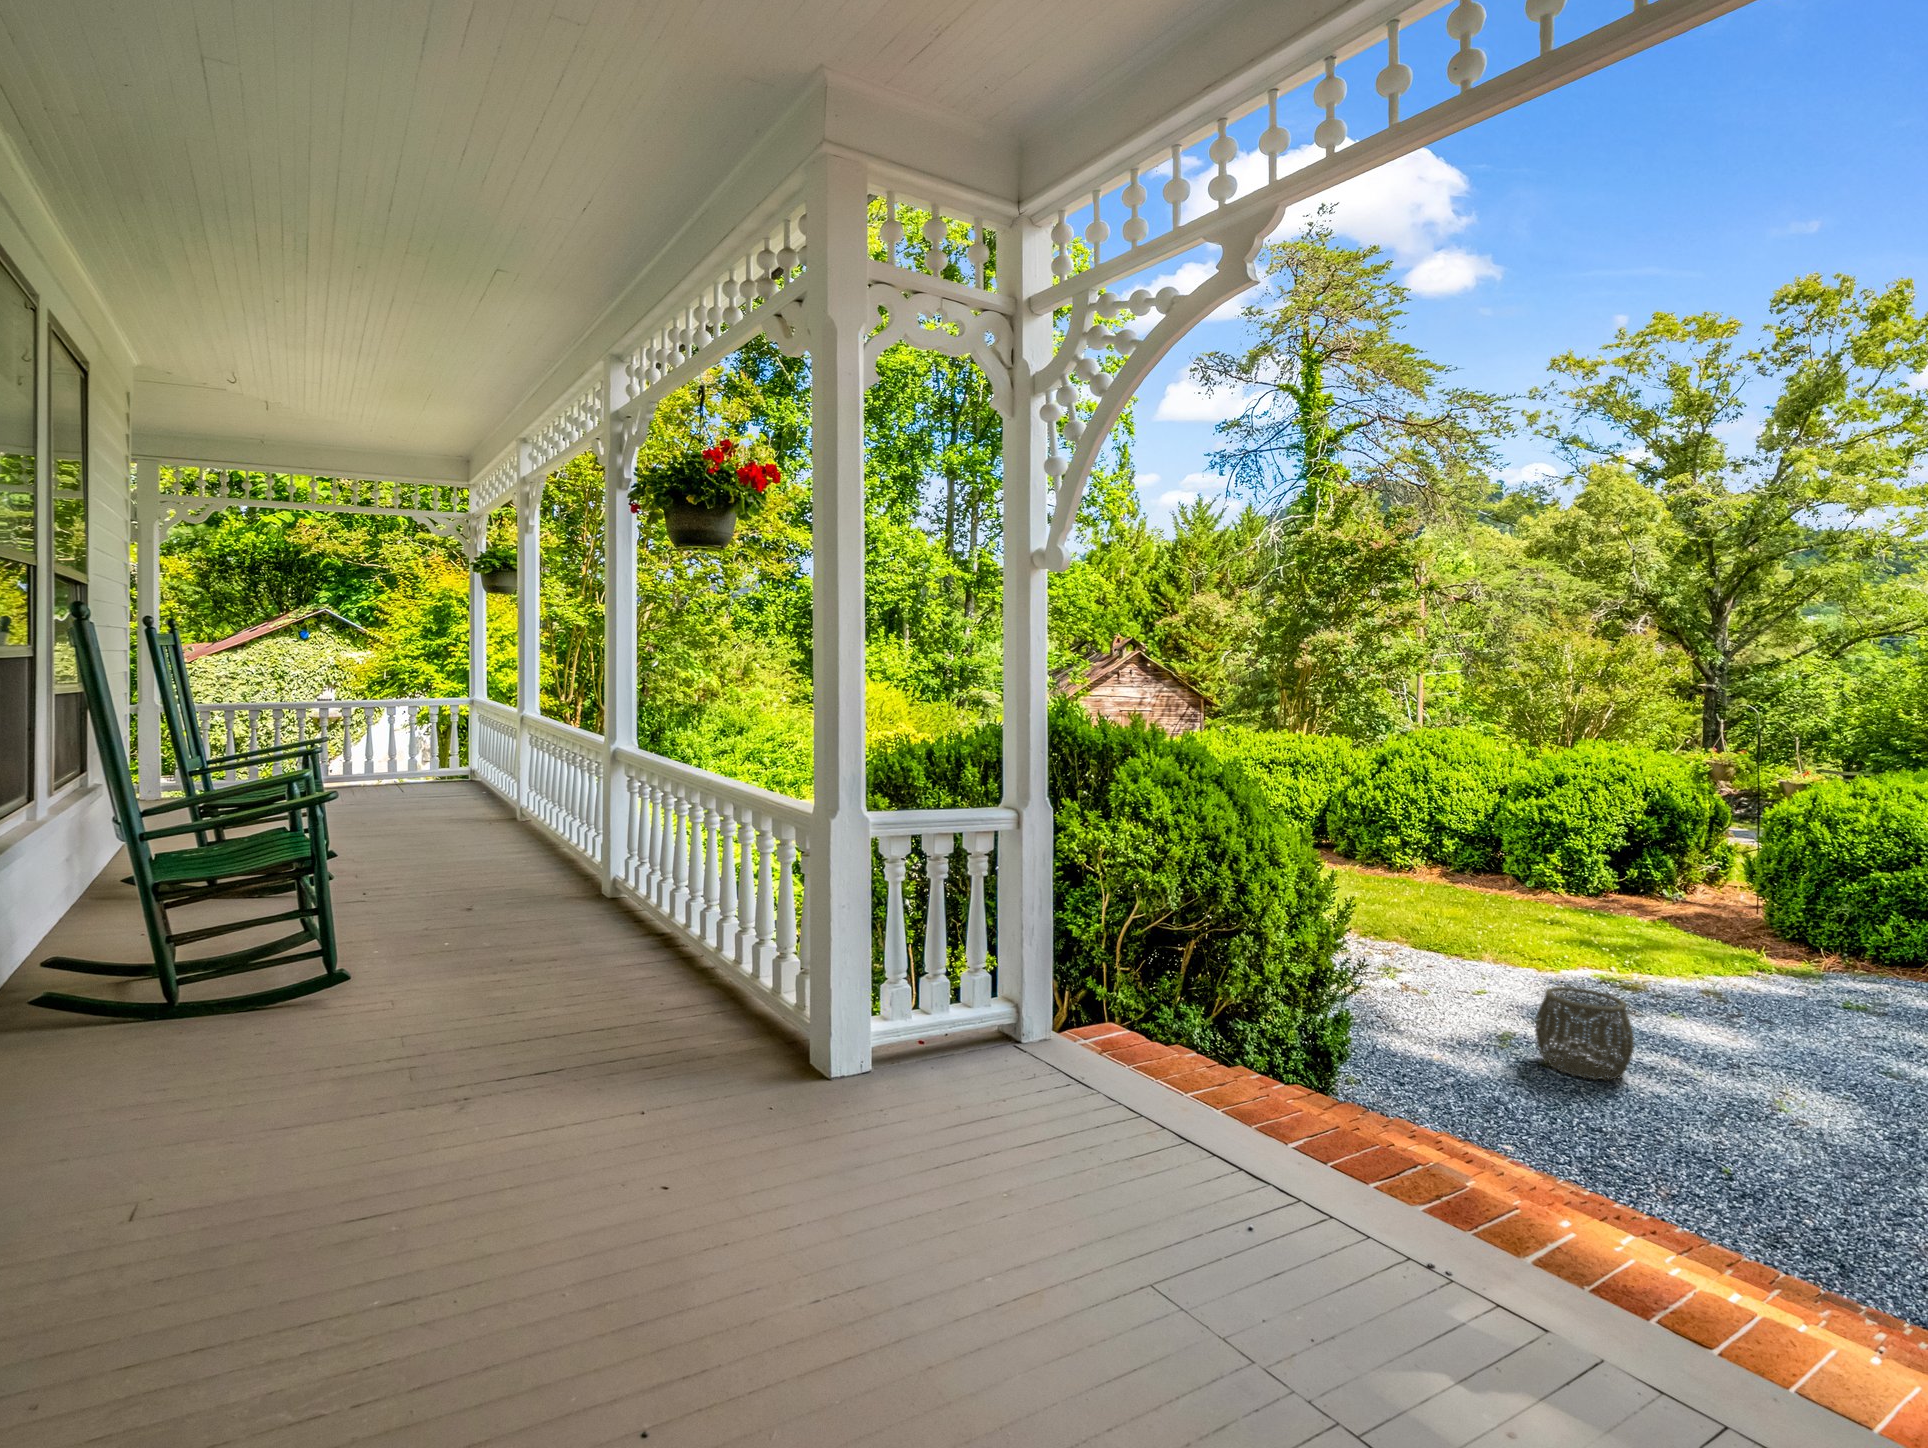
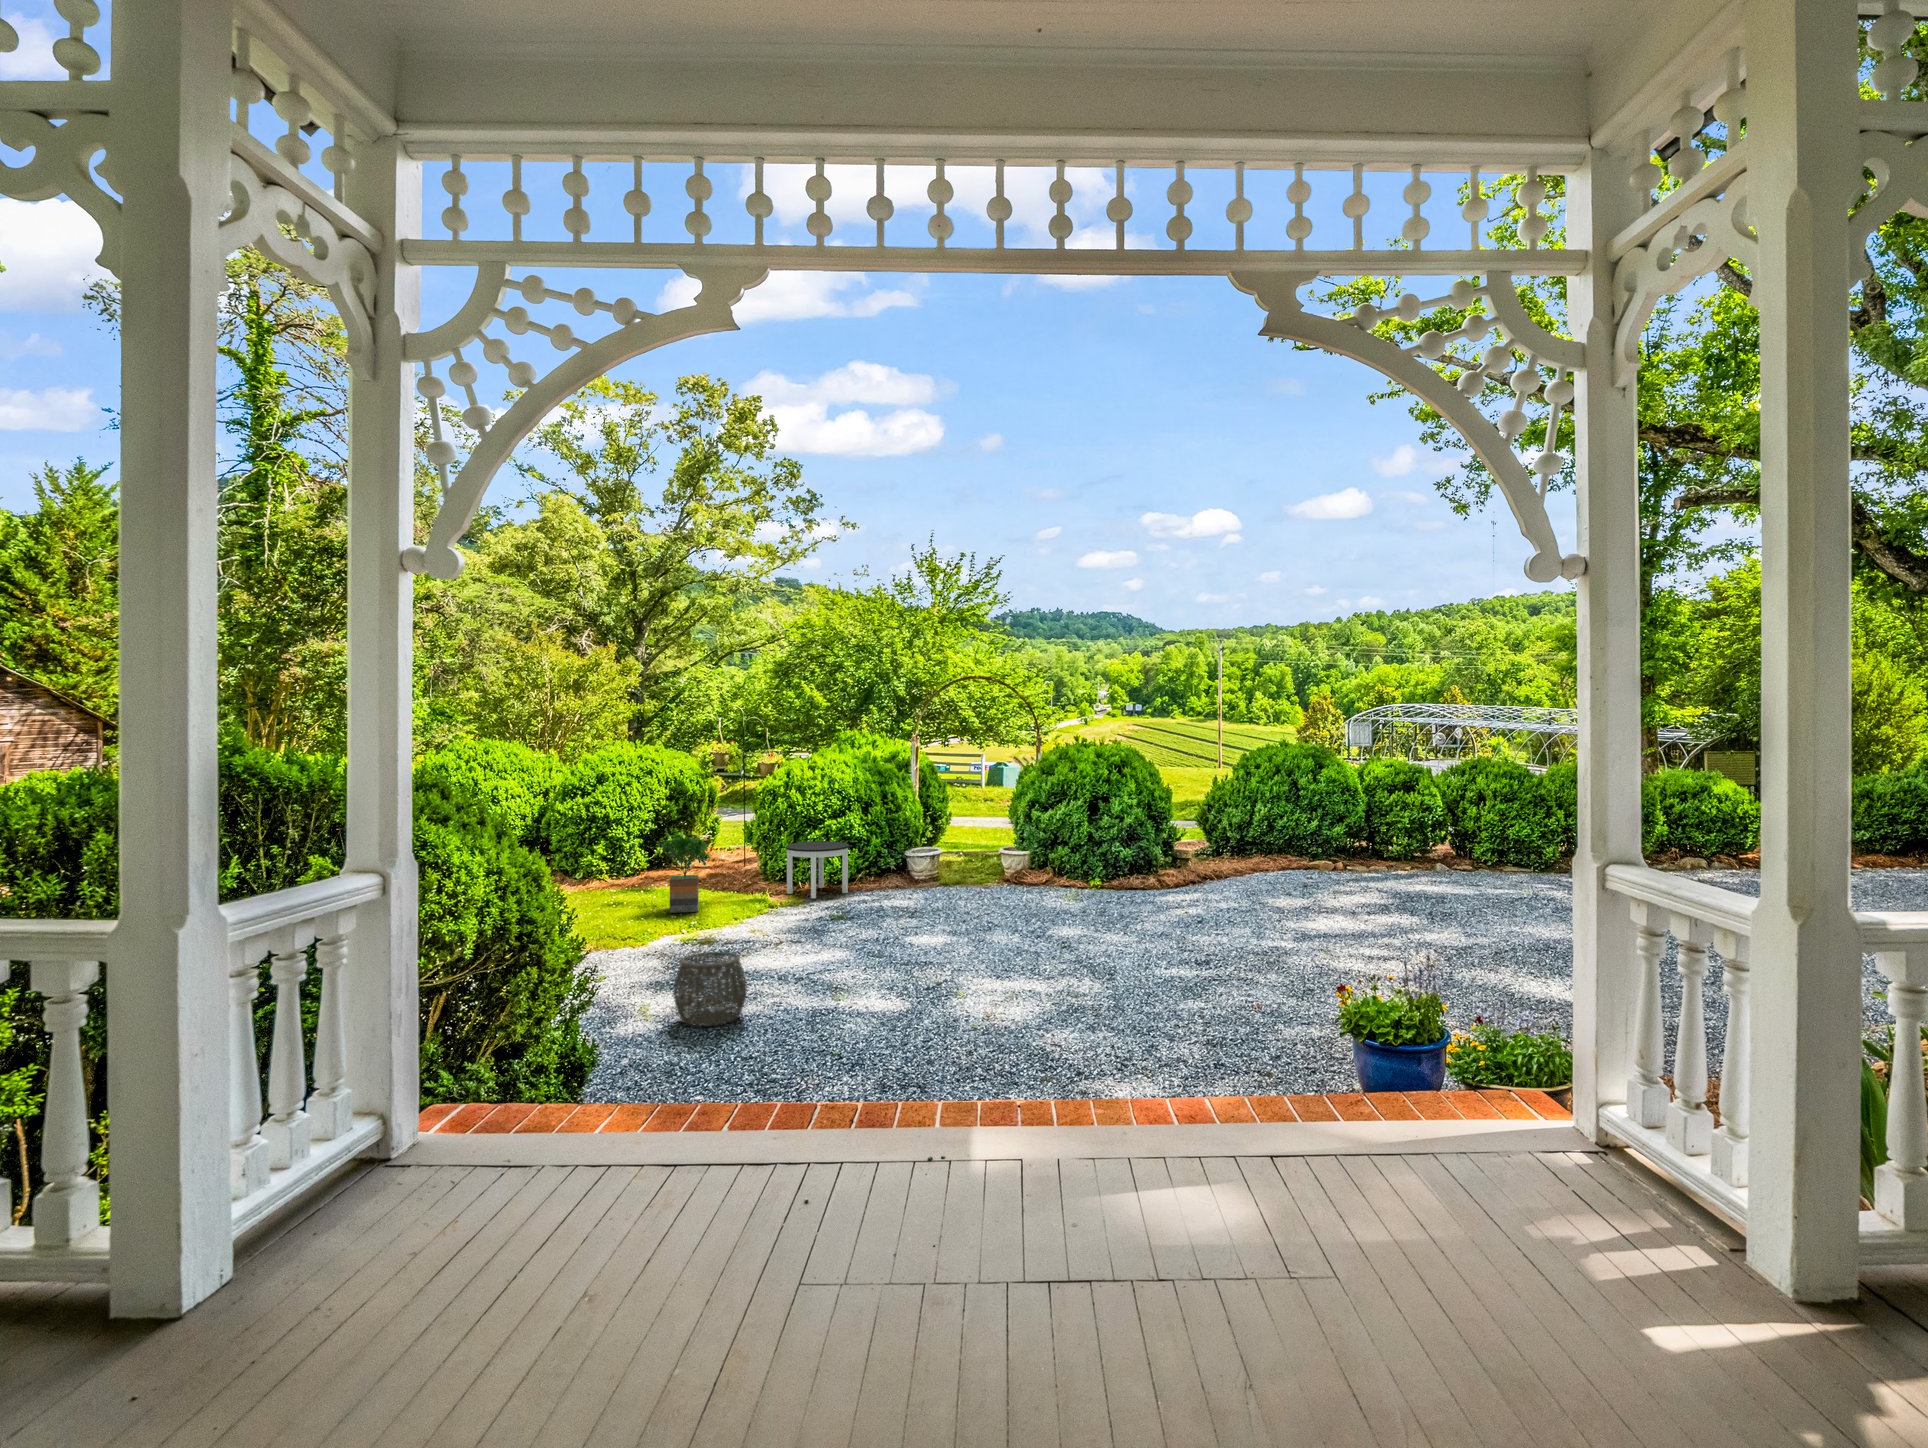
potted tree: none [1607,856,1675,946] -> present [662,837,710,913]
round table: none [1792,891,1901,972] -> present [786,841,849,898]

